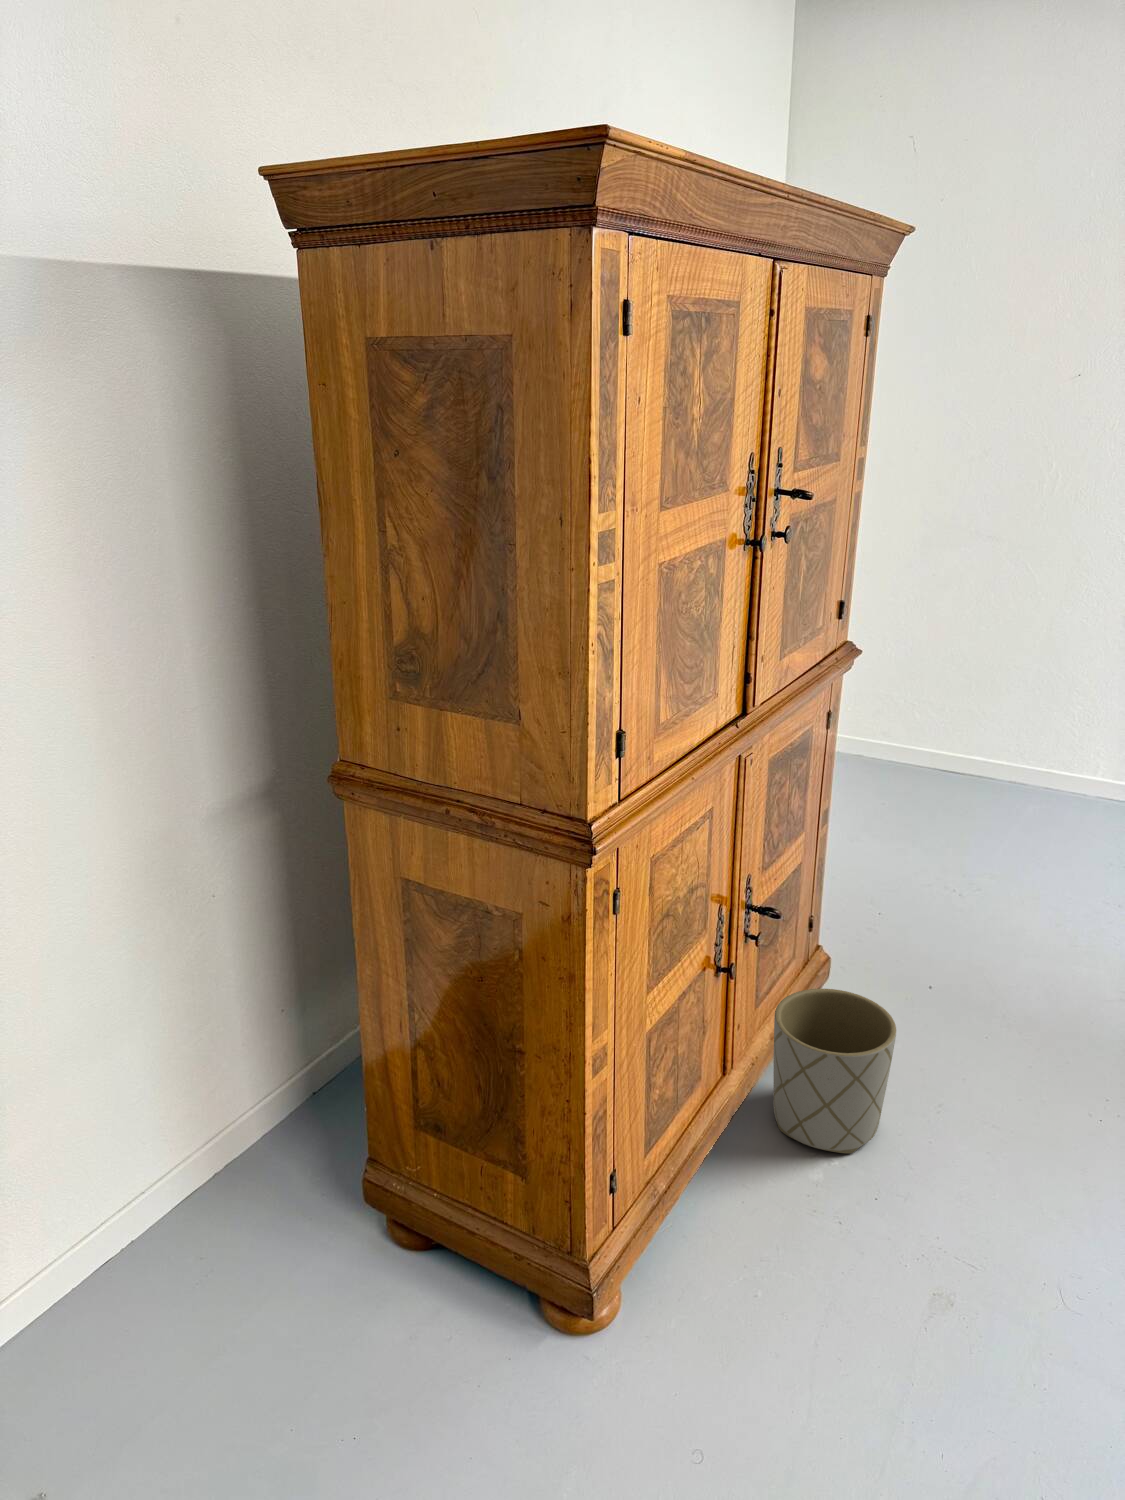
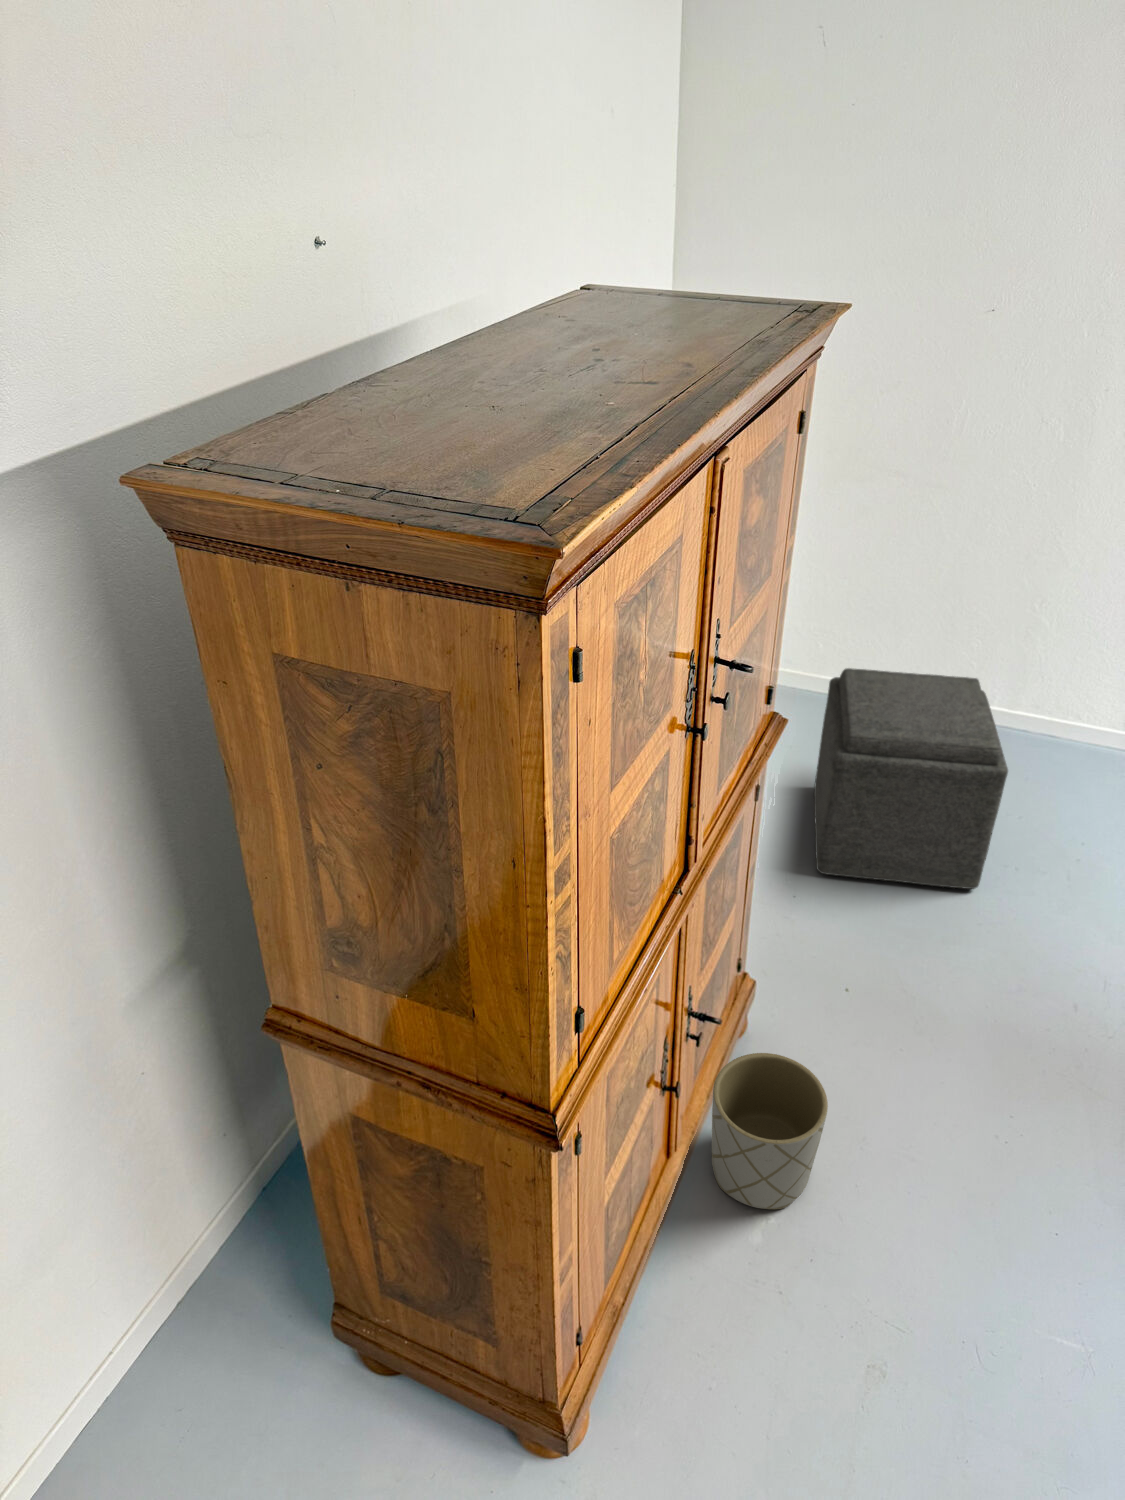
ottoman: none [902,703,1099,919] -> present [814,668,1008,889]

